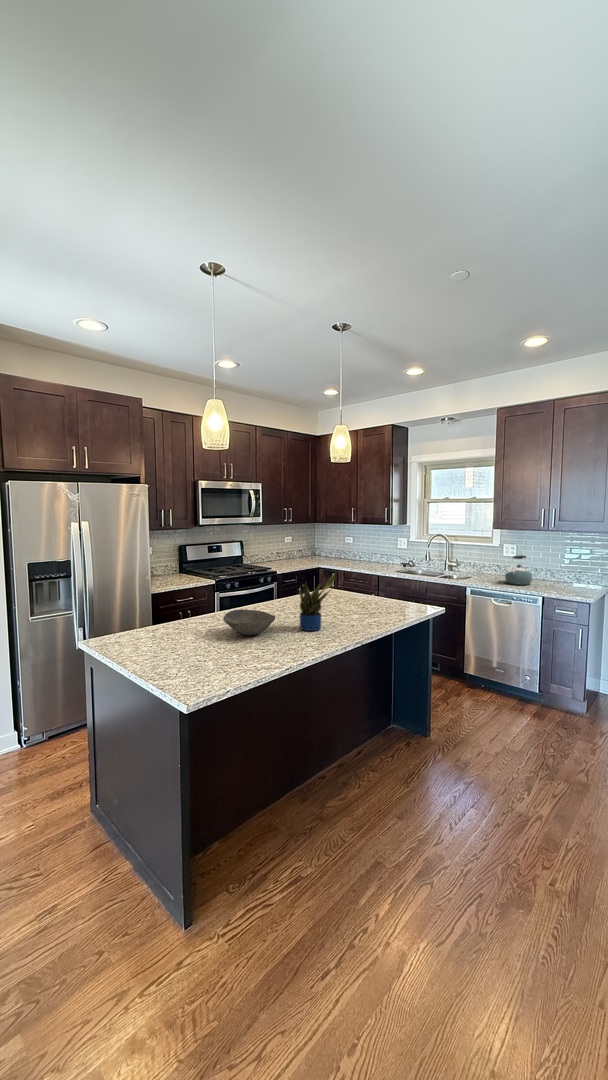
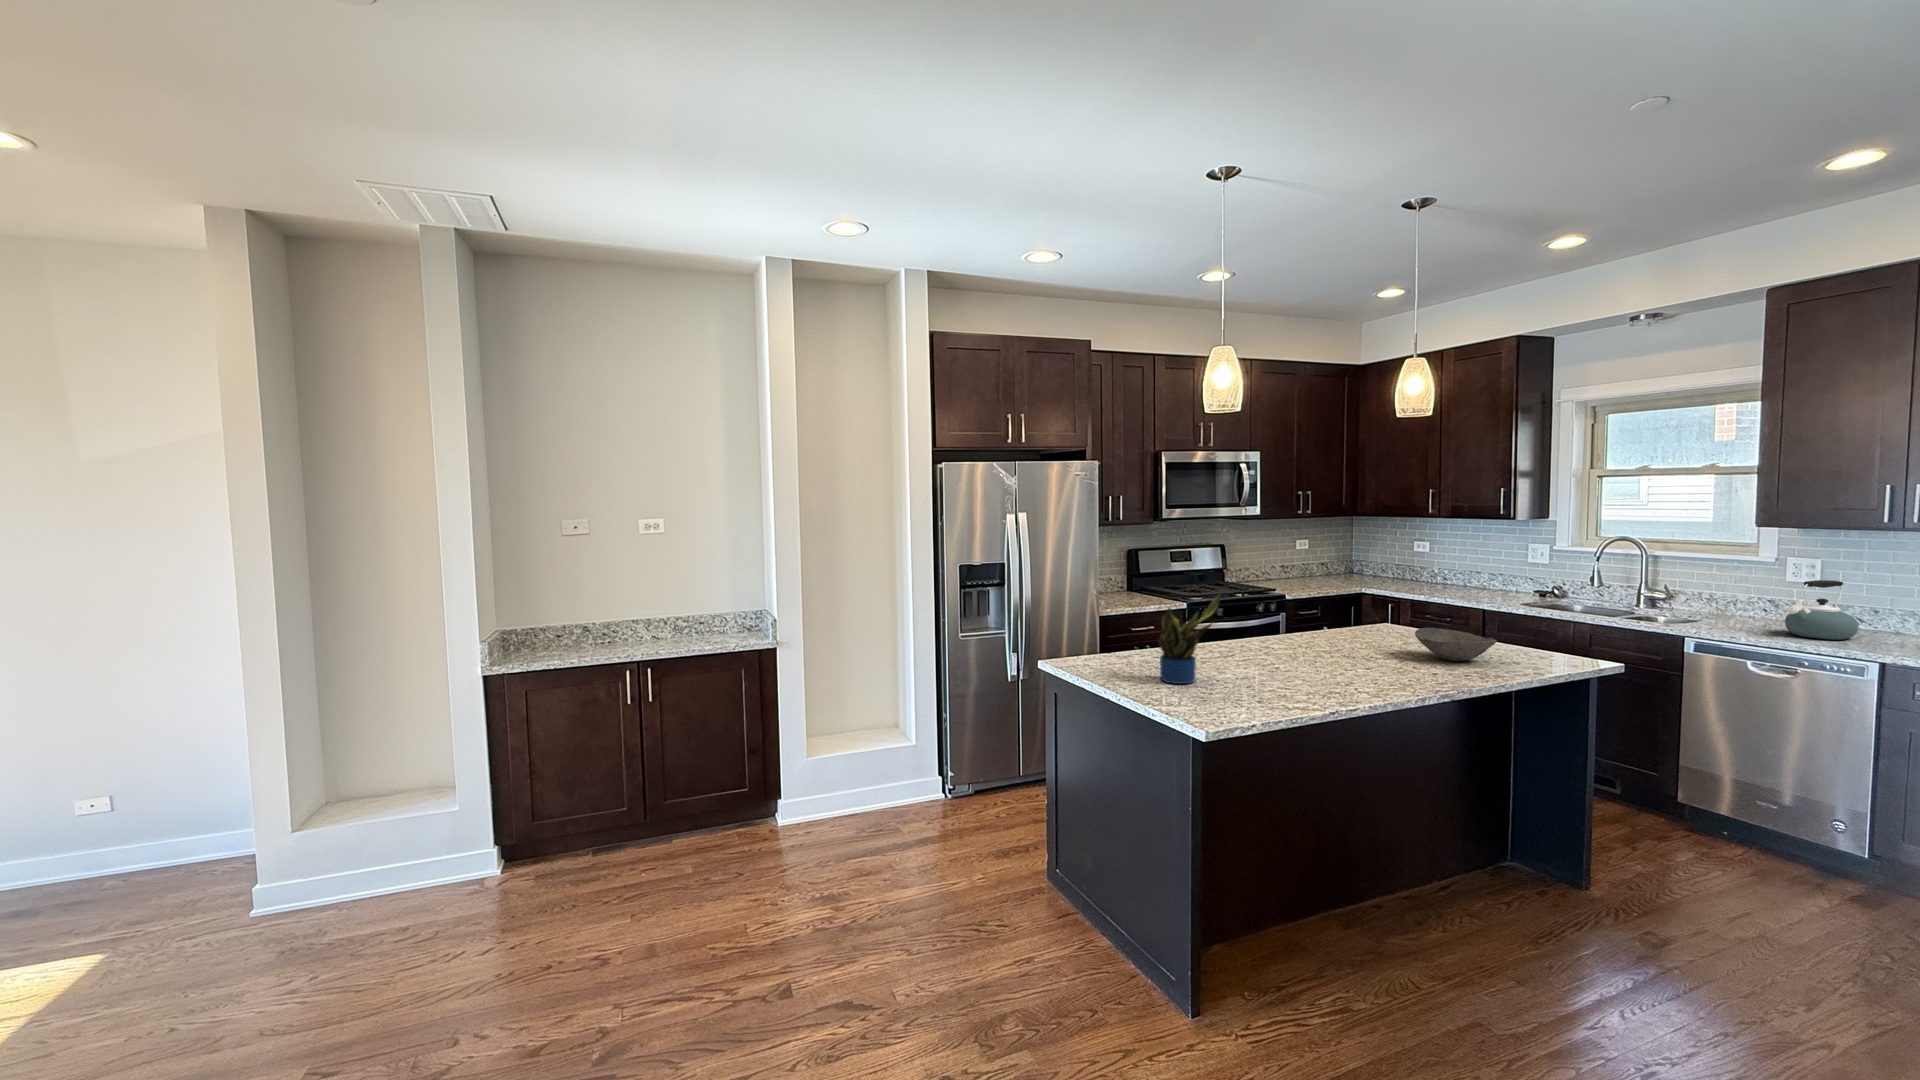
potted plant: present [299,572,337,631] -> present [1159,594,1222,684]
bowl: present [223,609,275,636] -> present [1415,628,1497,661]

